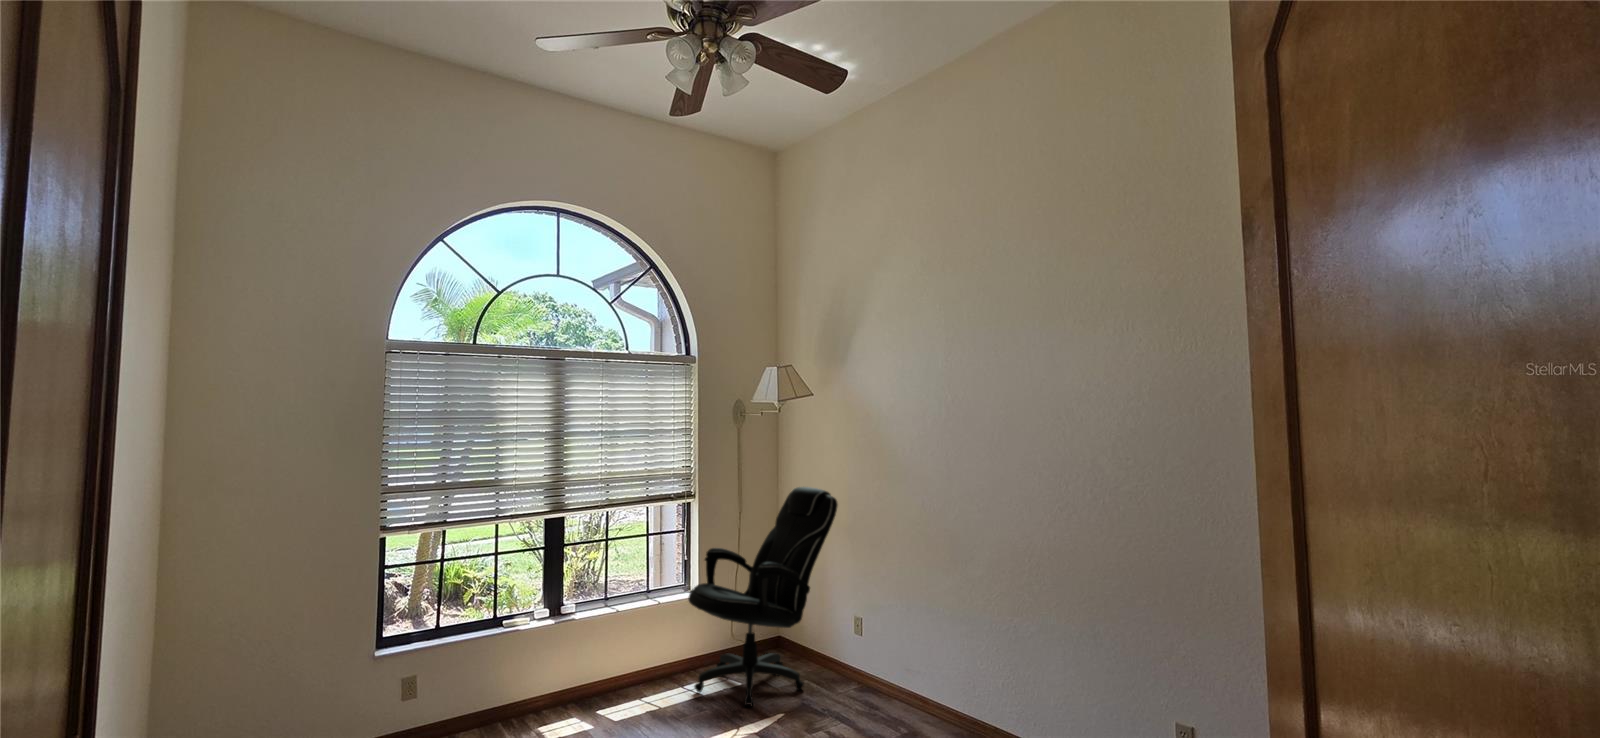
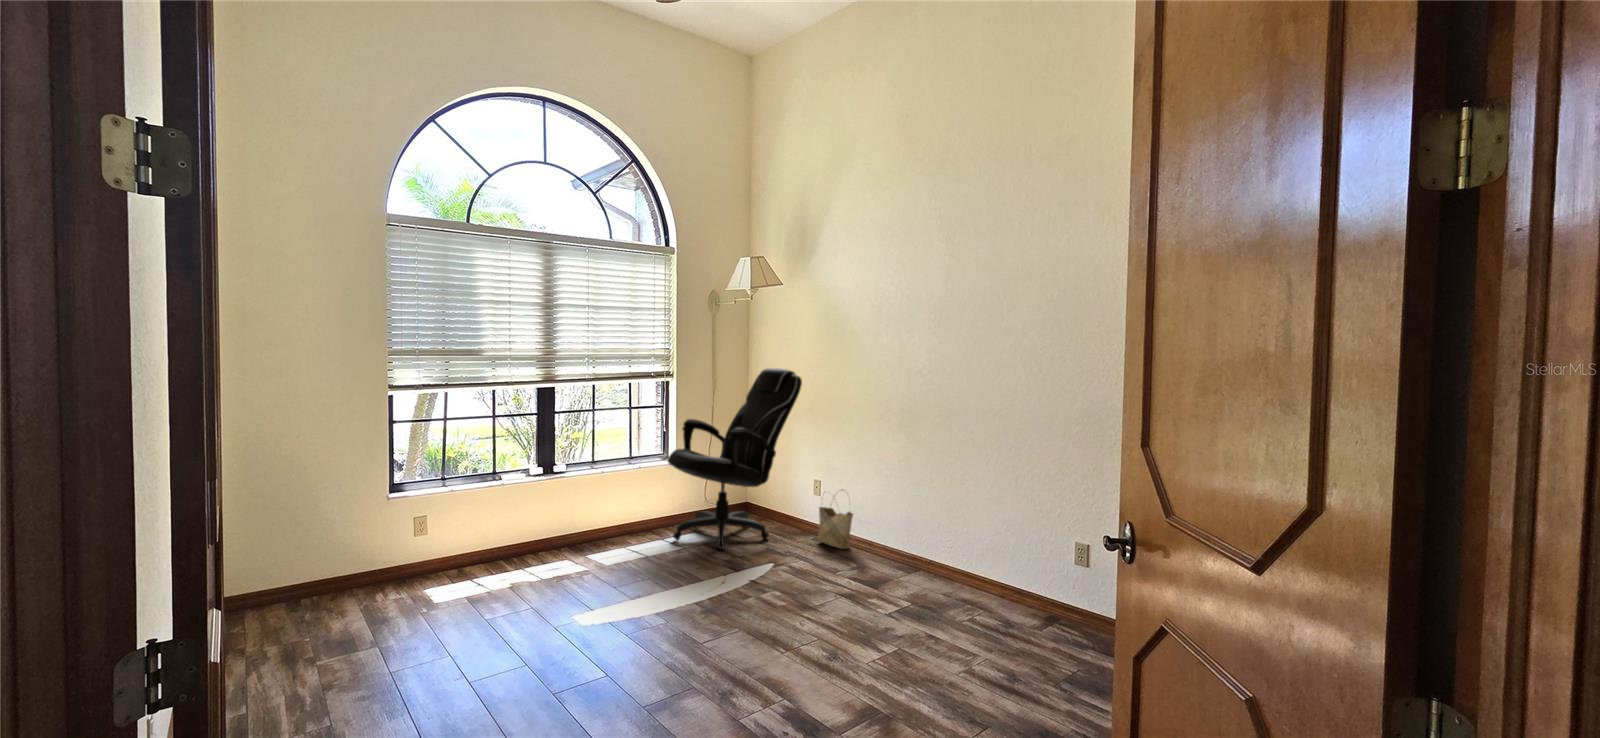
woven basket: none [859,631,901,704] -> present [817,496,853,549]

